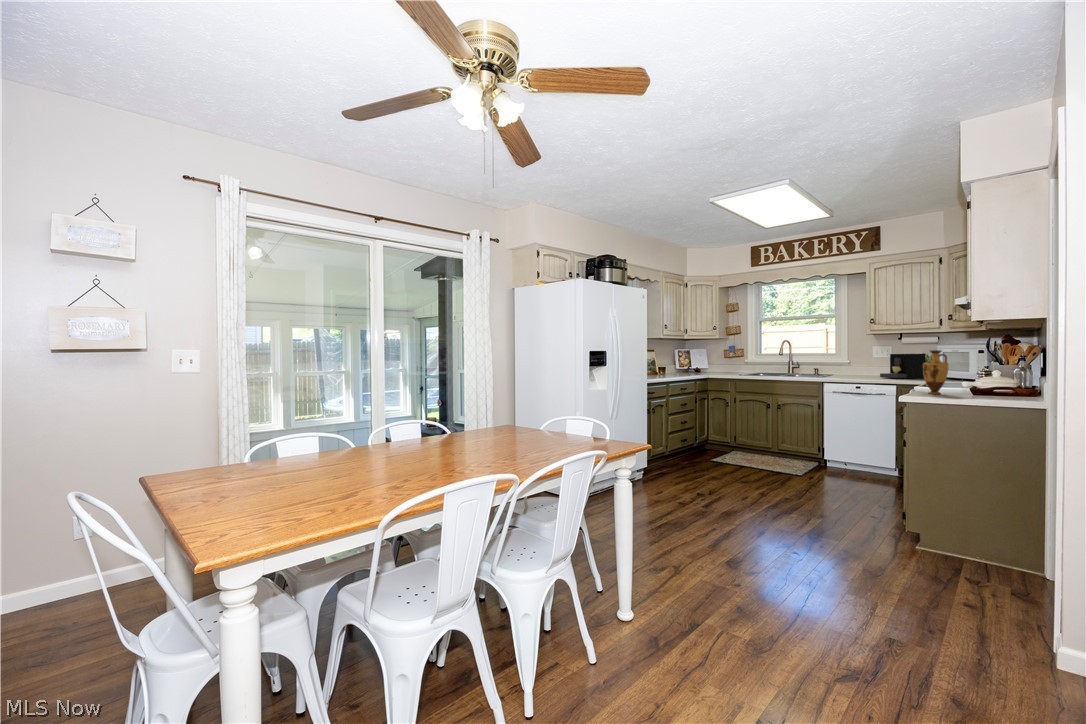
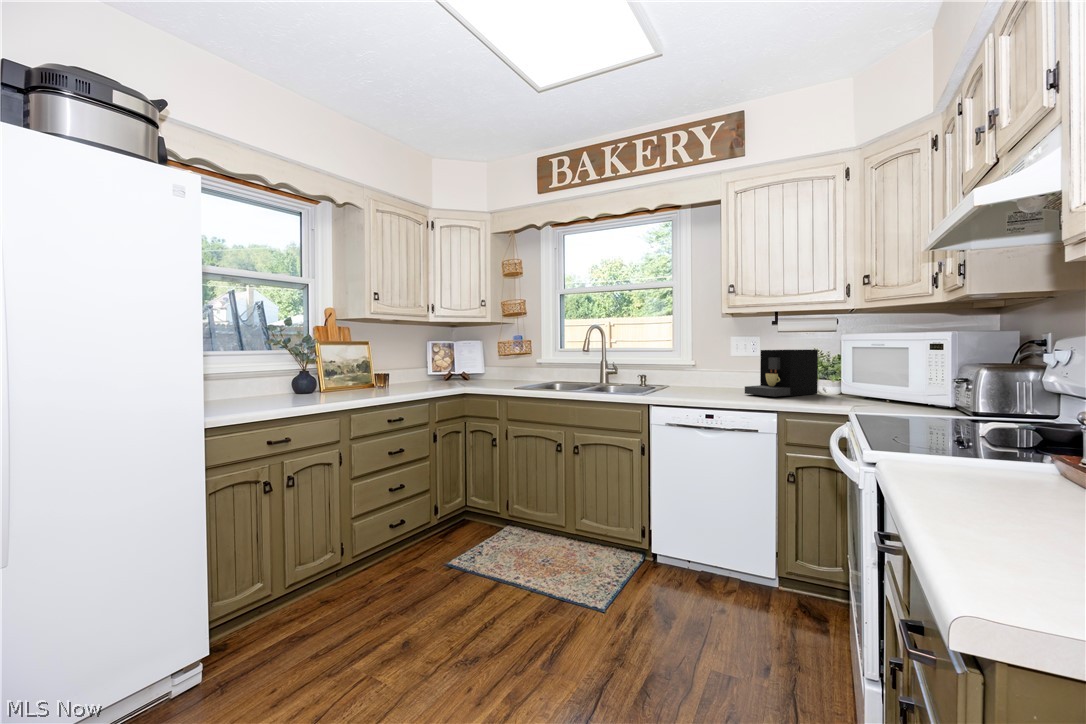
vase: present [923,350,949,394] -> none [921,341,1016,498]

